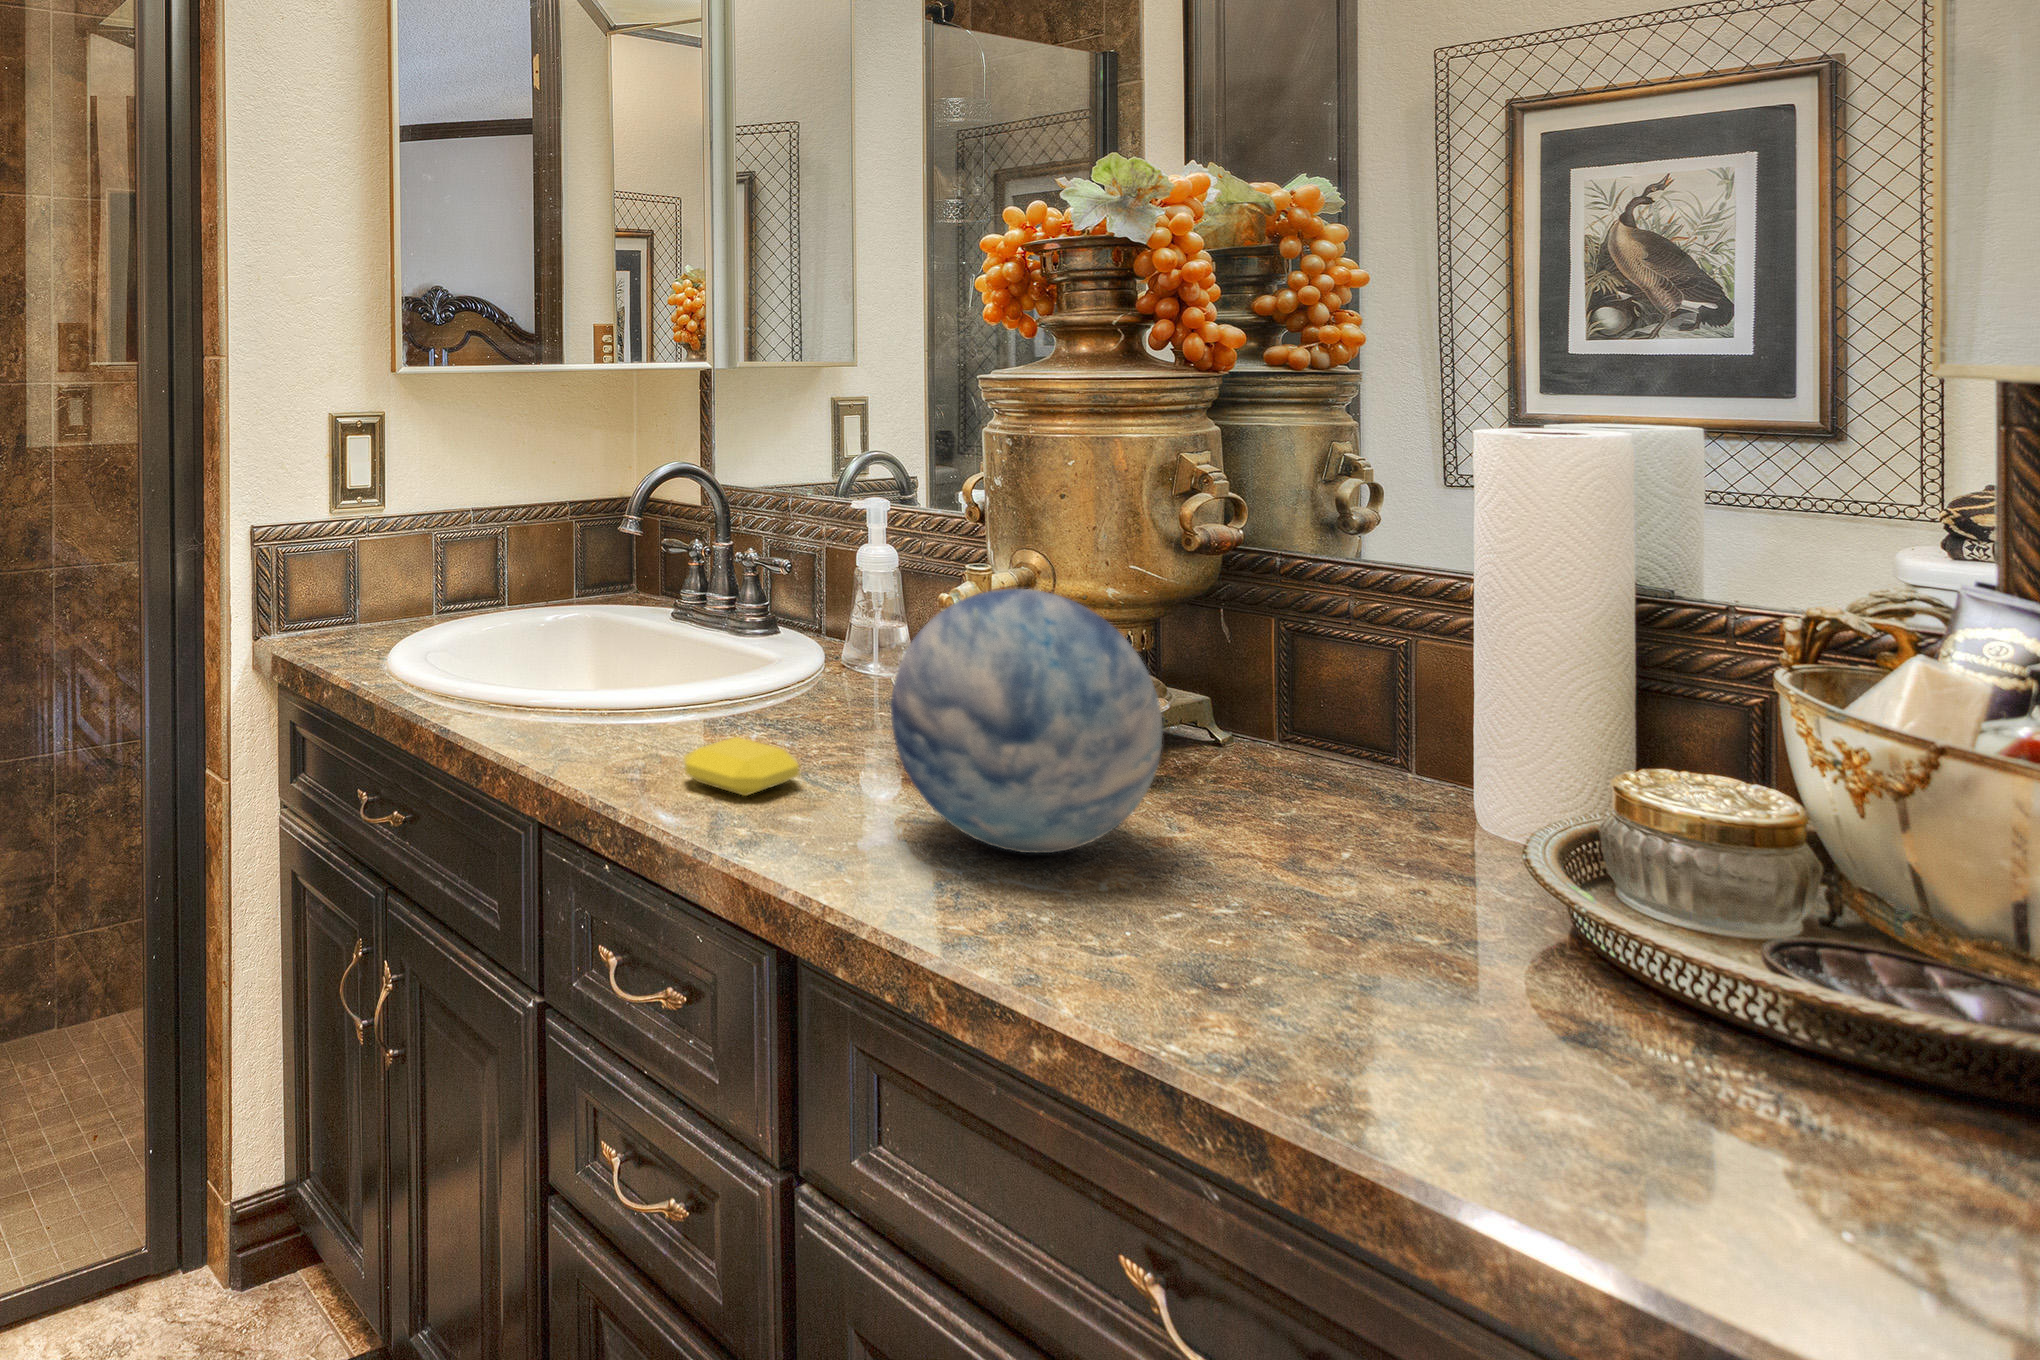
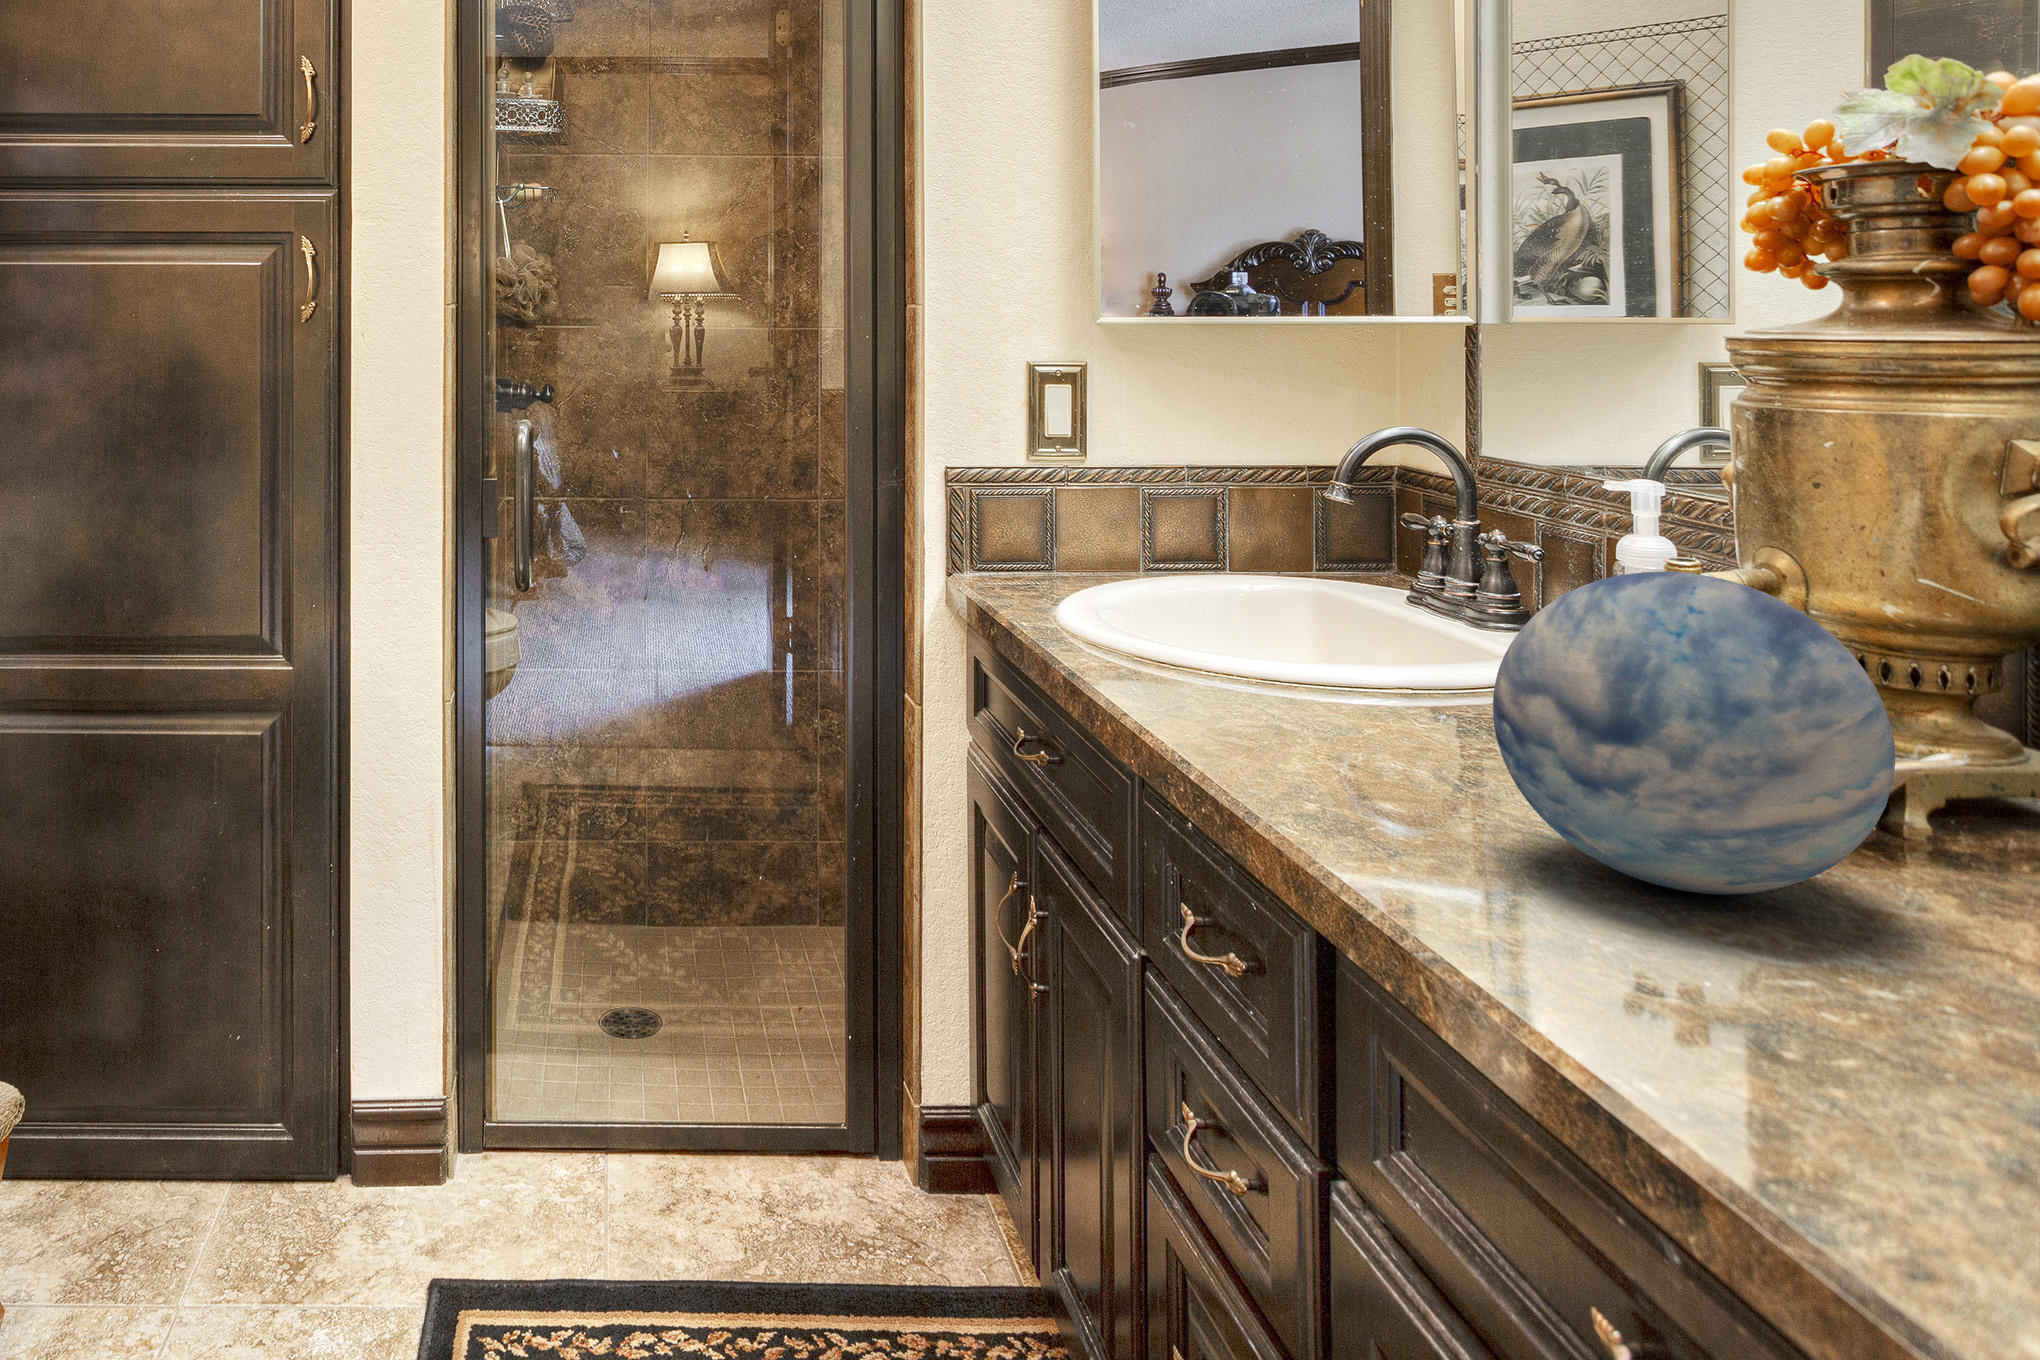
soap bar: present [683,737,799,796] -> none [1284,717,1430,777]

